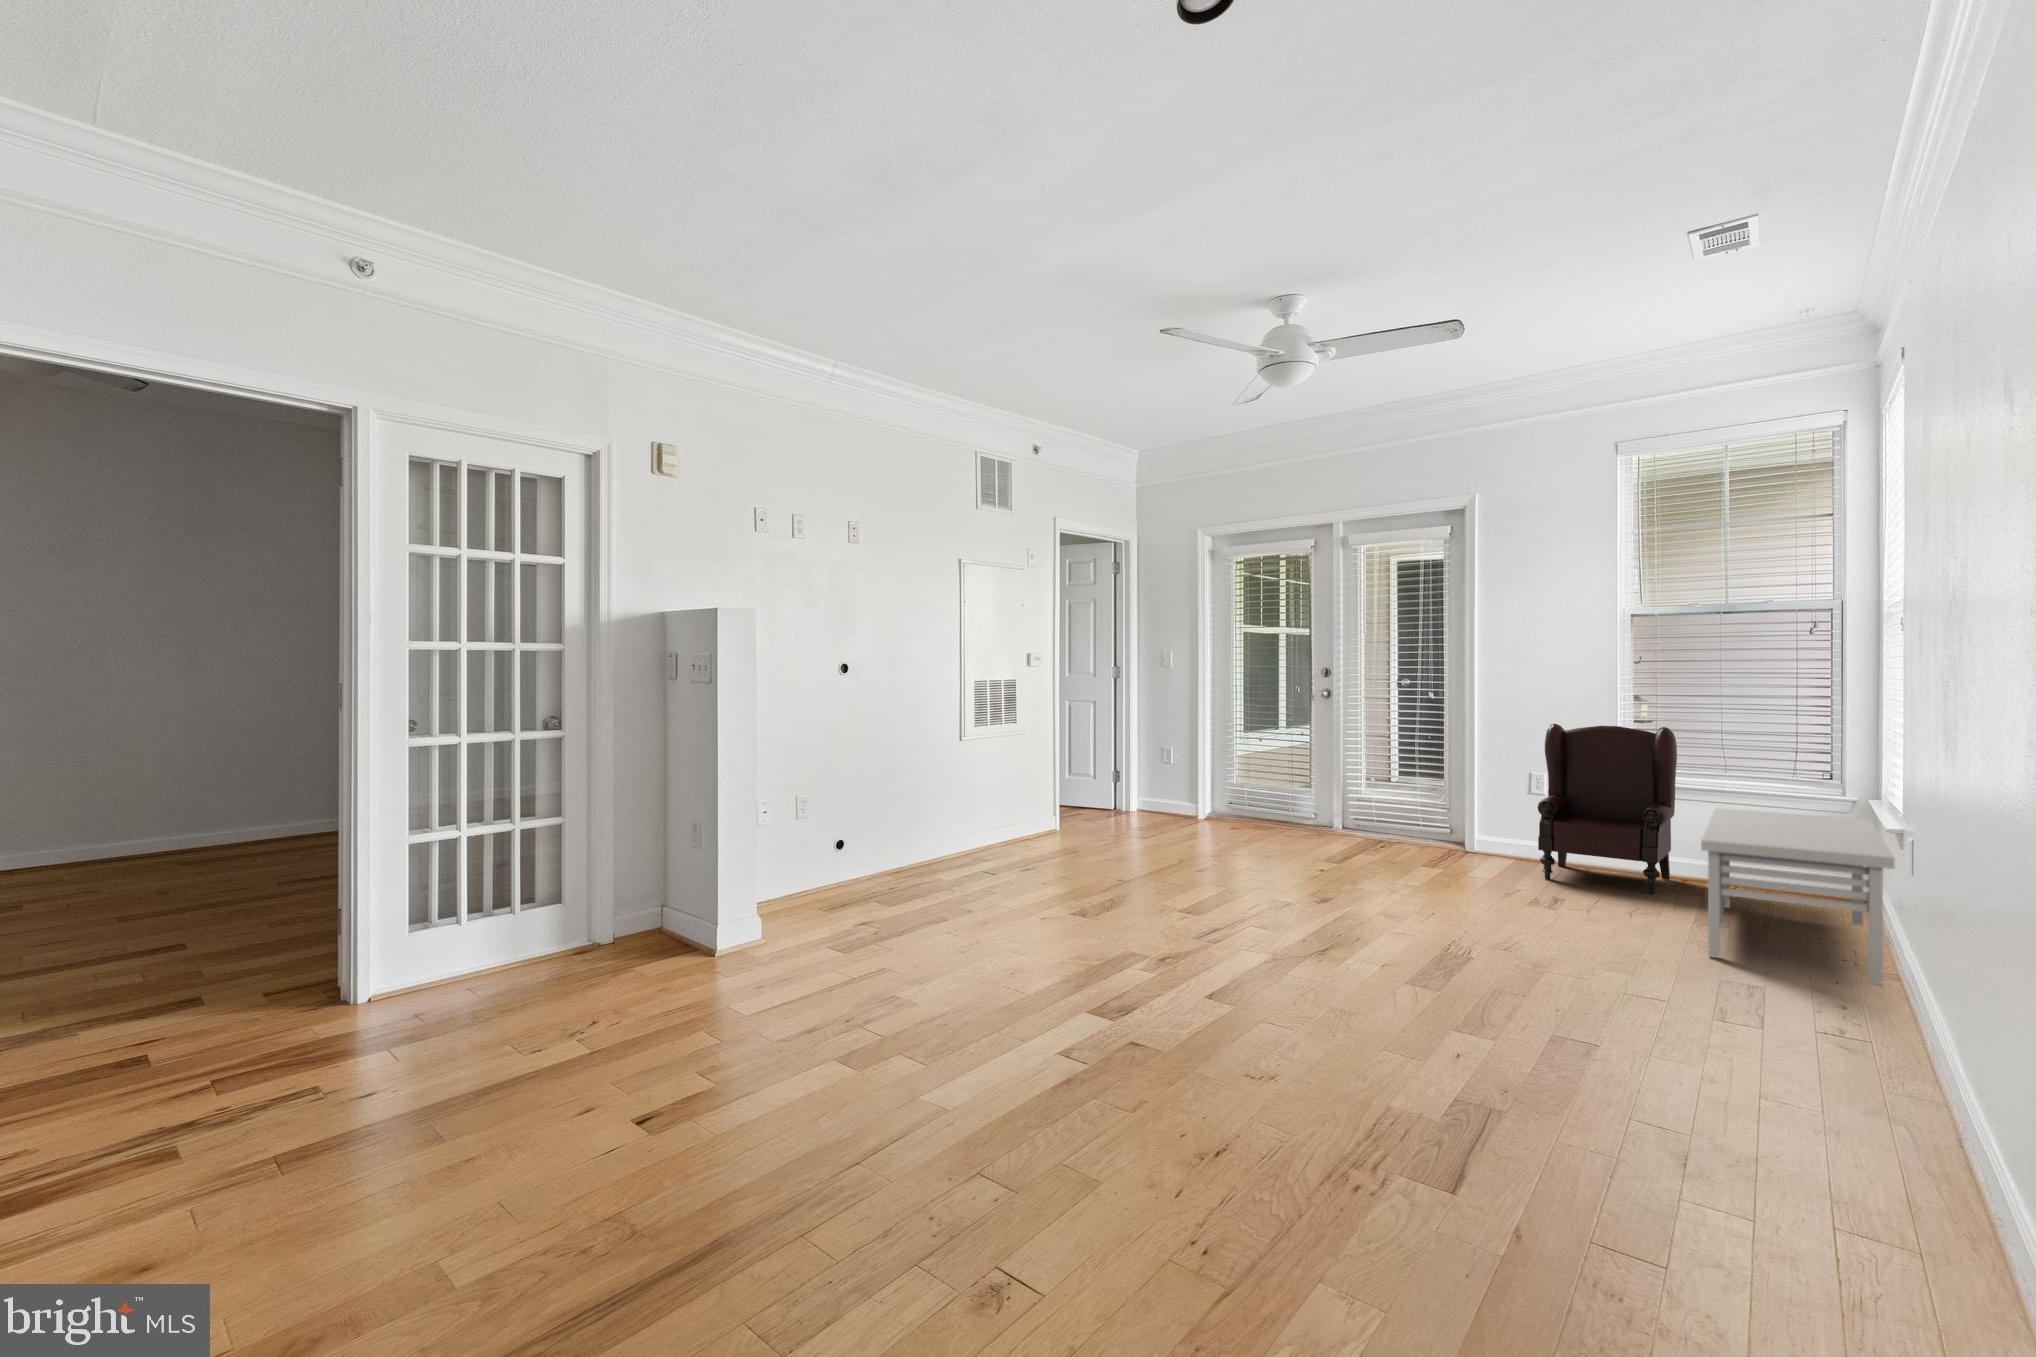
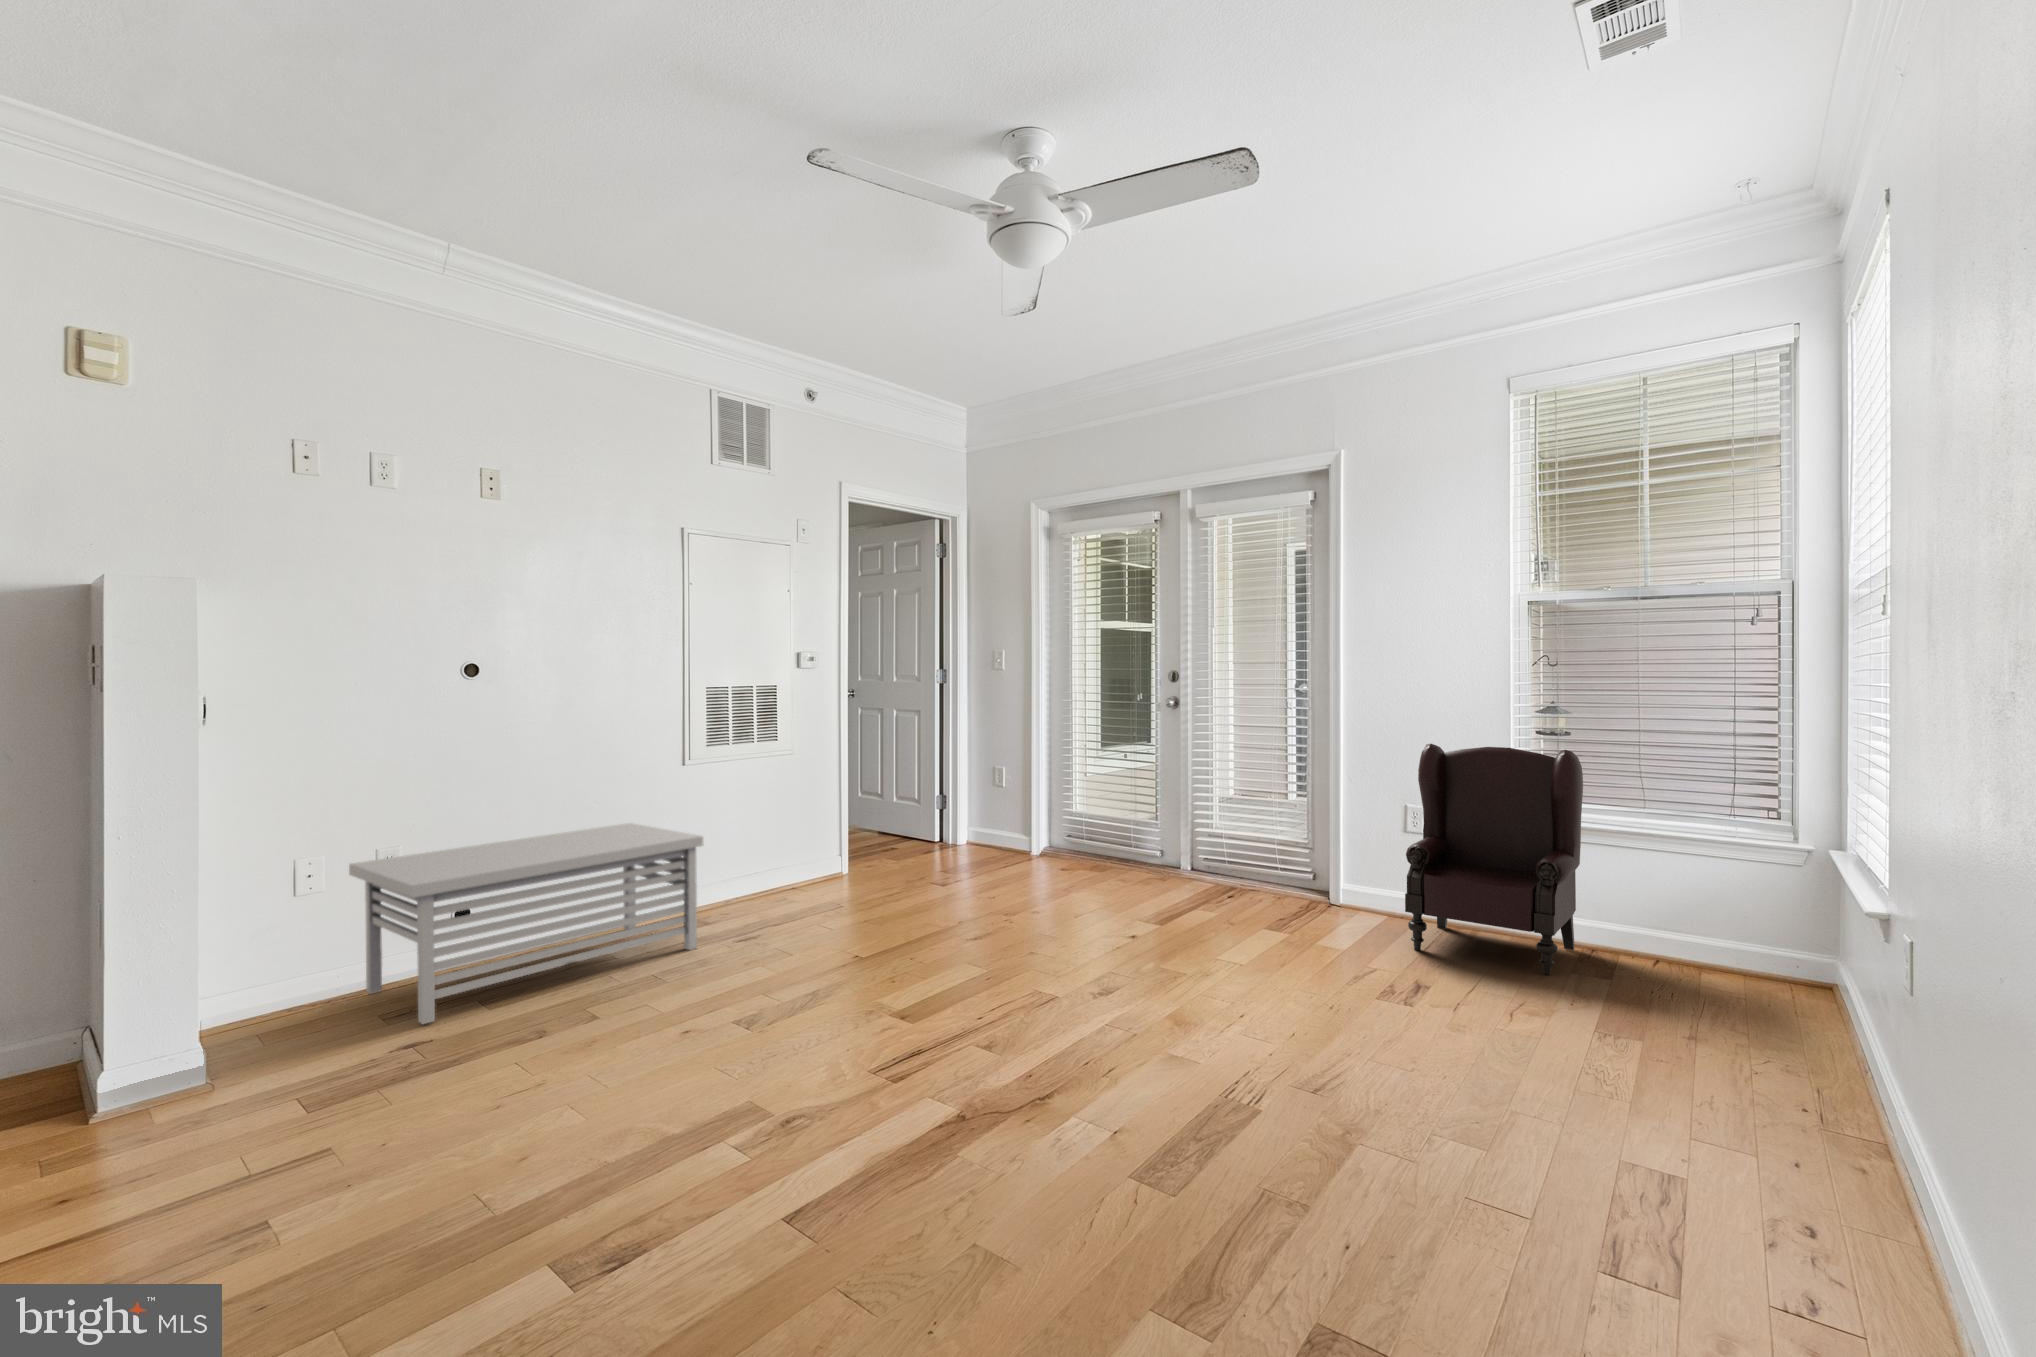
storage bench: present [1701,808,1895,983] -> present [349,823,703,1024]

